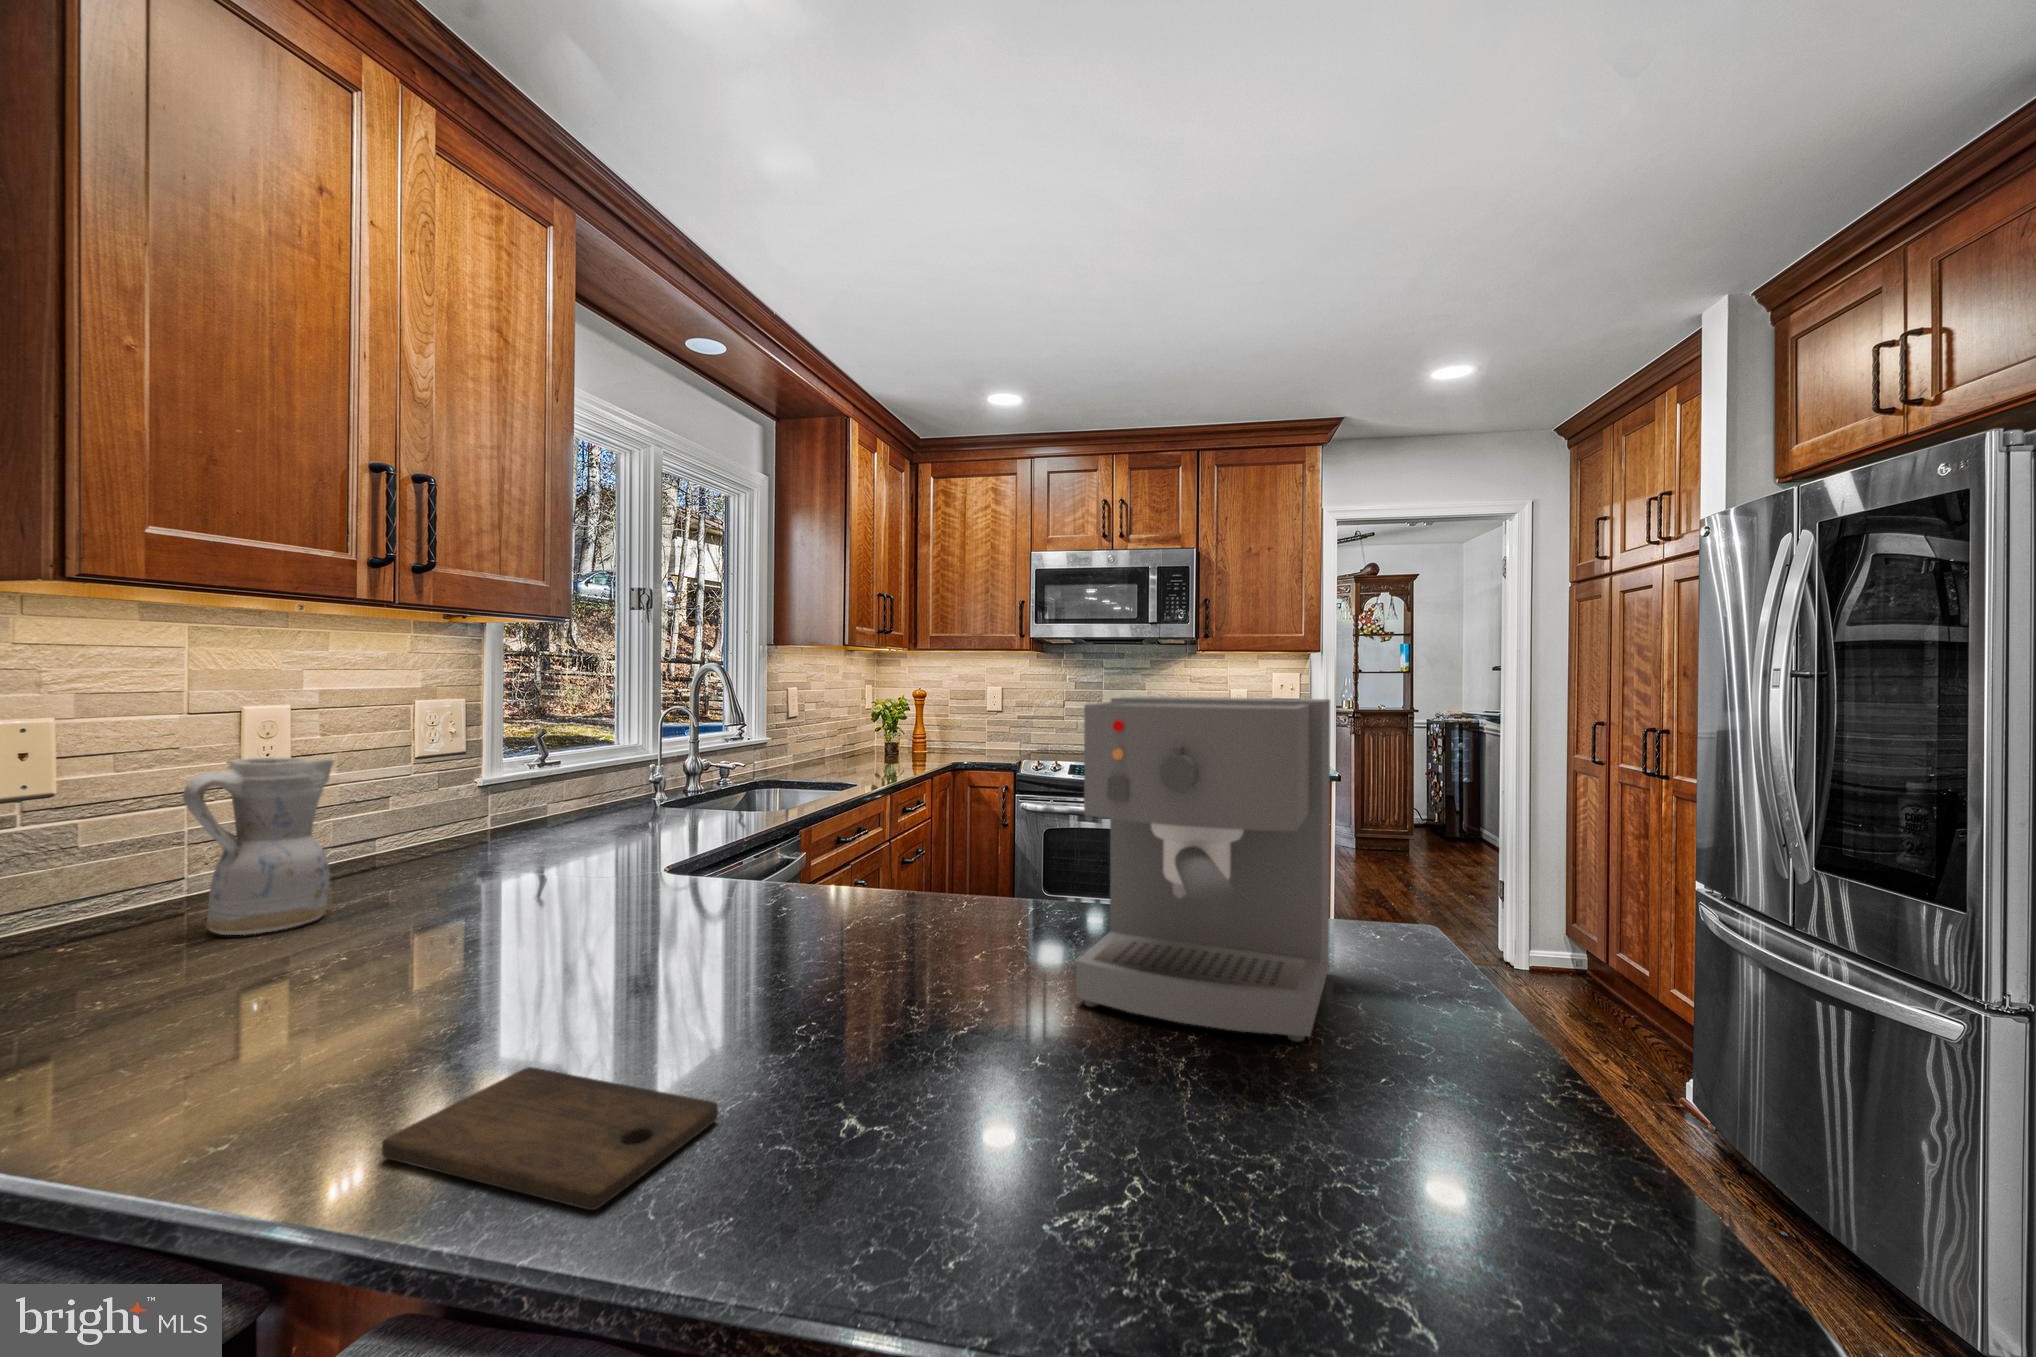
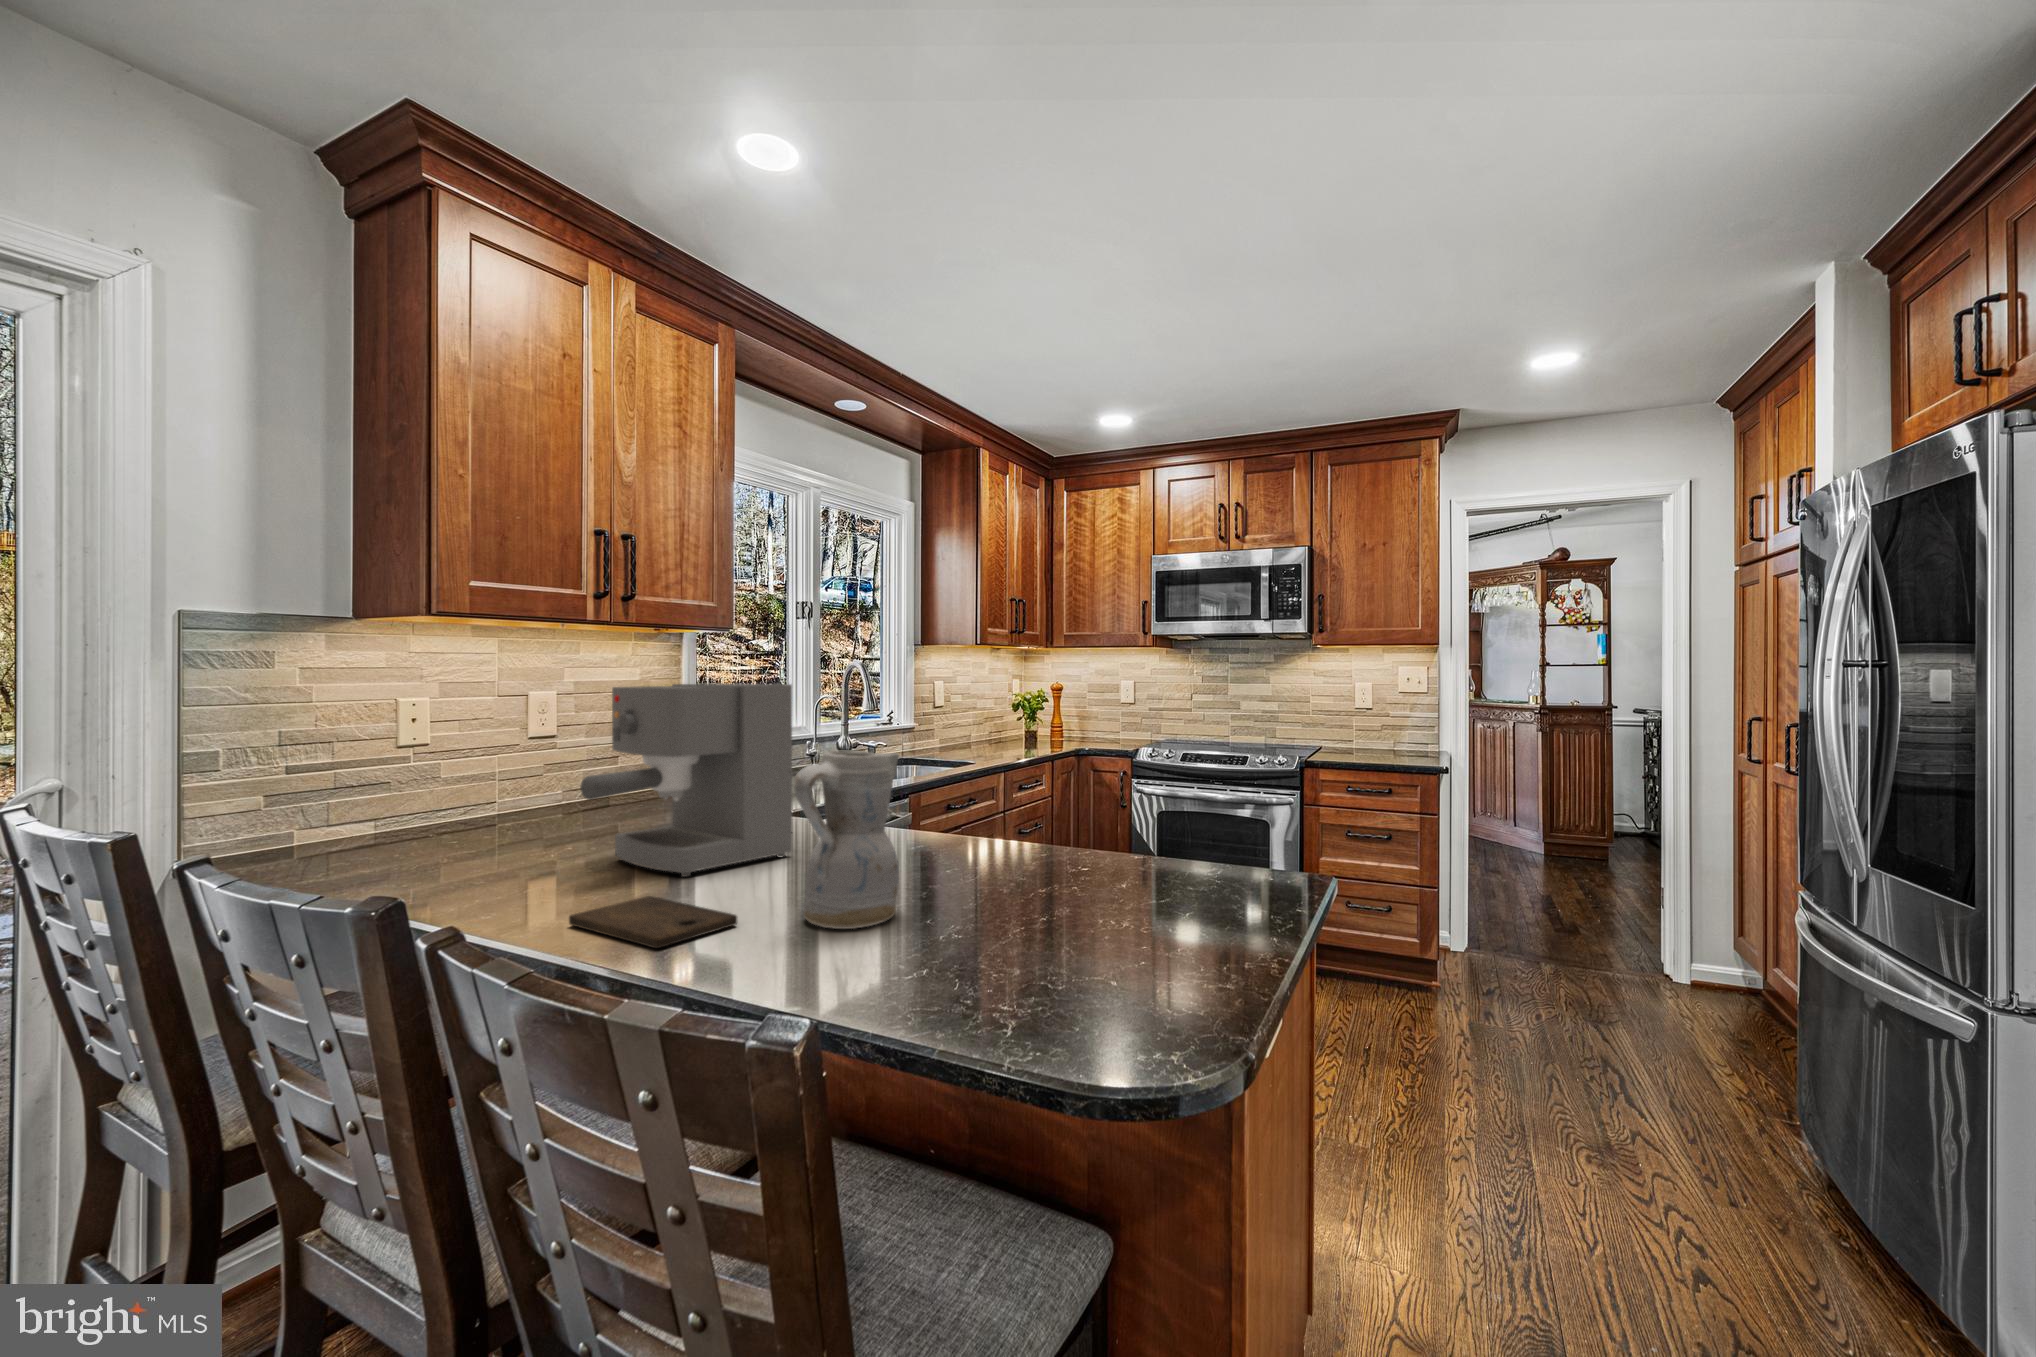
coffee maker: present [1076,696,1330,1042] -> present [580,683,792,877]
ceramic pitcher: present [183,758,333,935] -> present [794,750,899,929]

